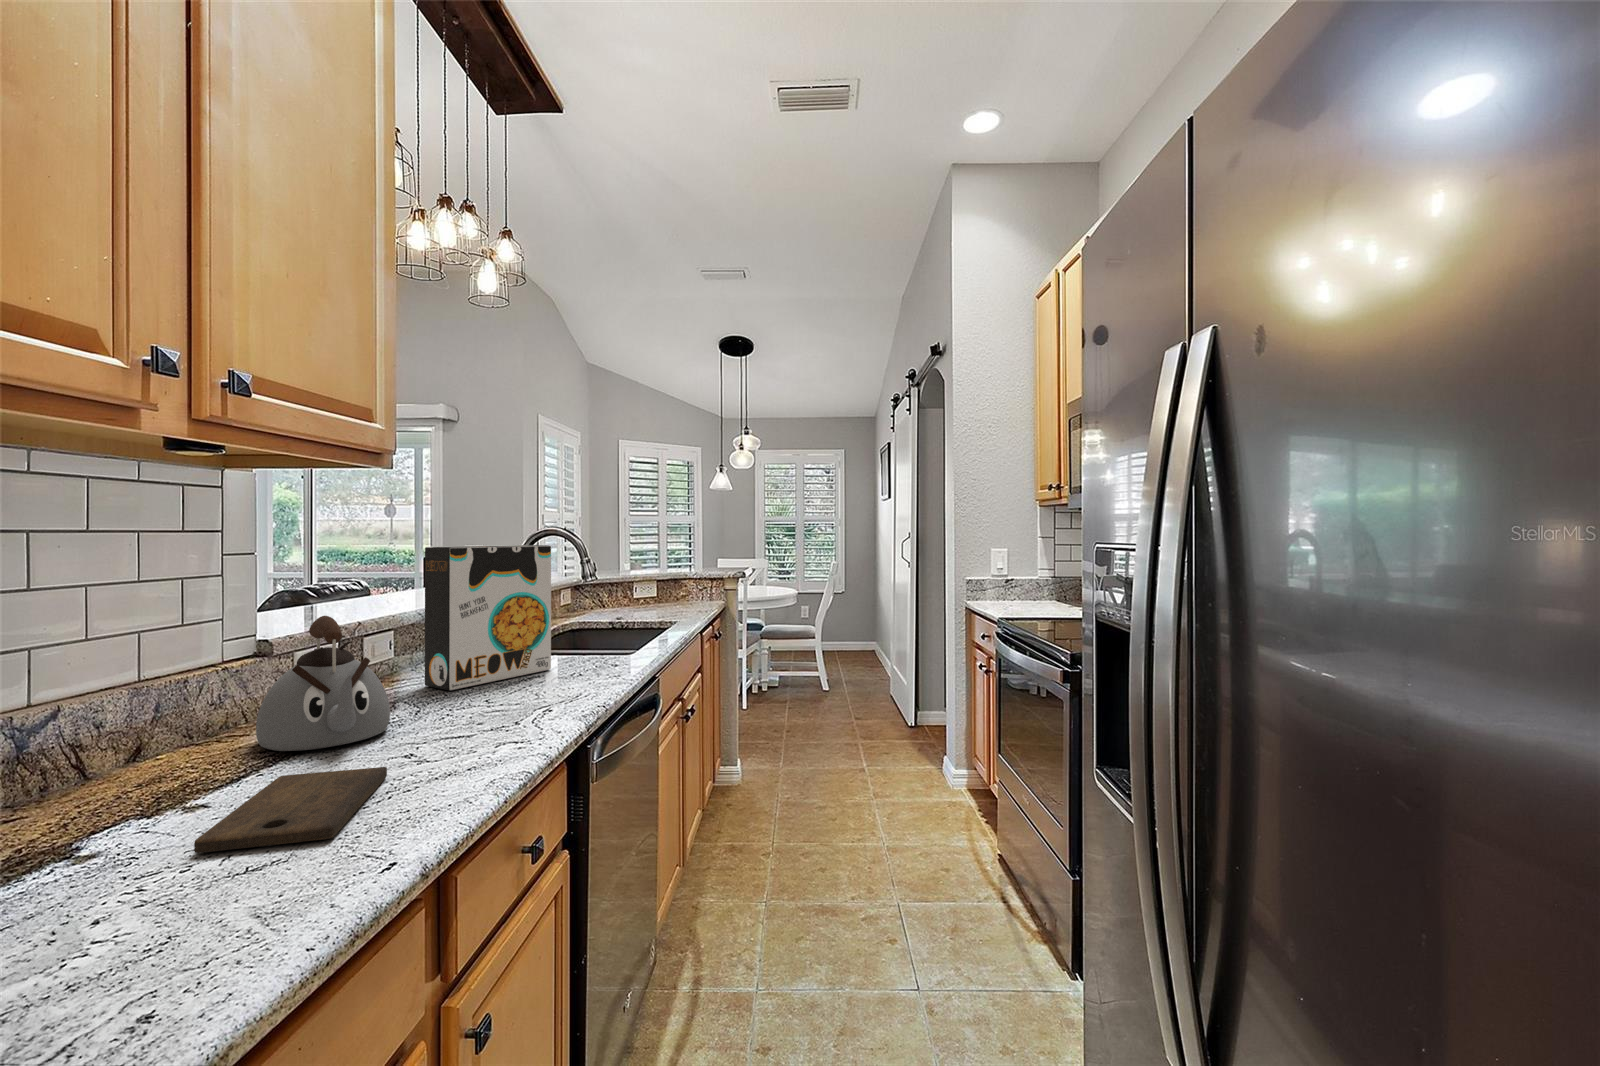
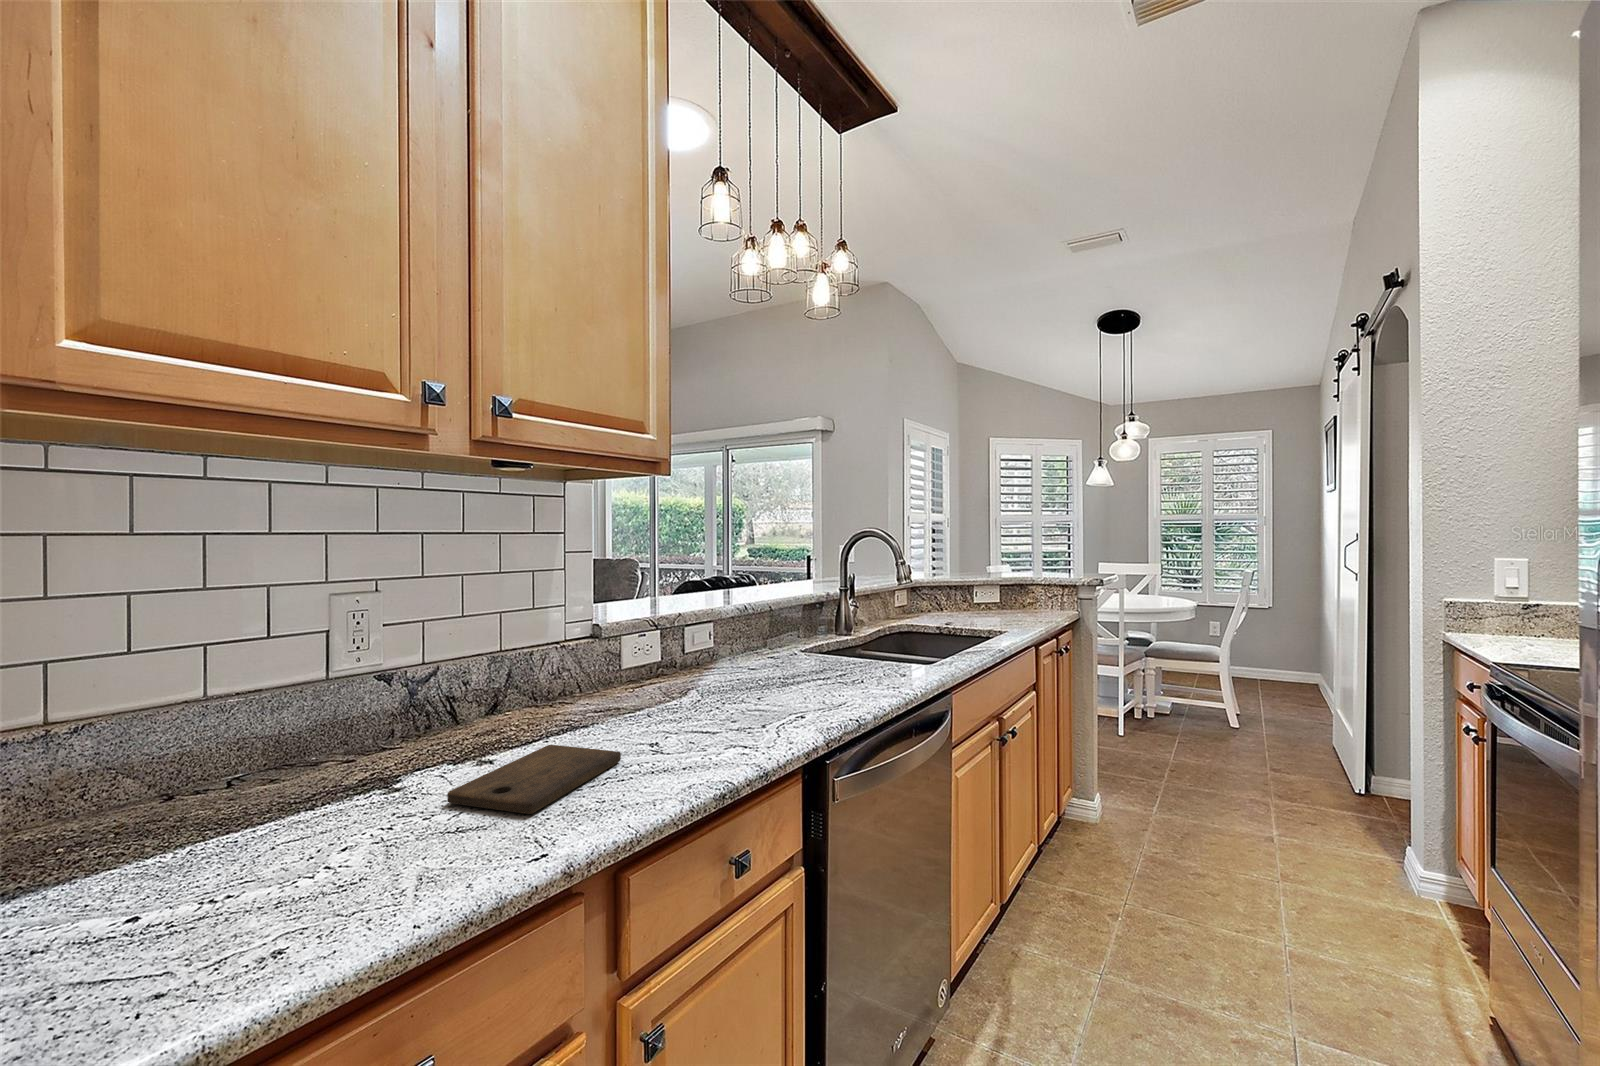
cereal box: present [425,545,551,691] -> none [723,546,838,683]
kettle: present [256,616,390,751] -> none [566,607,665,724]

